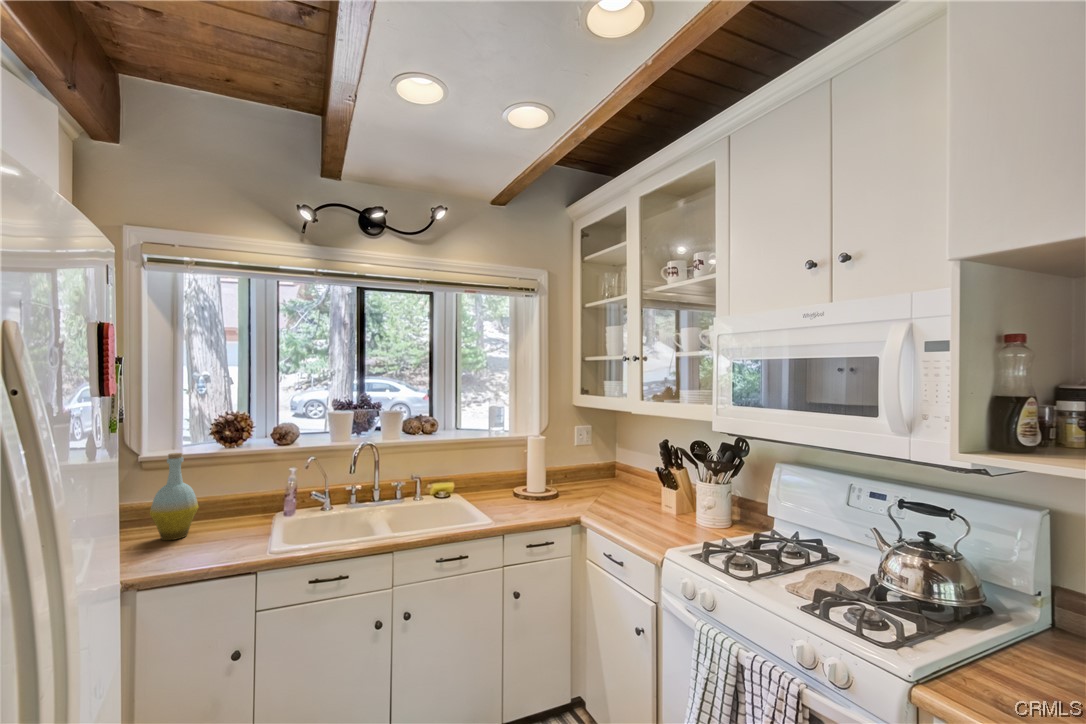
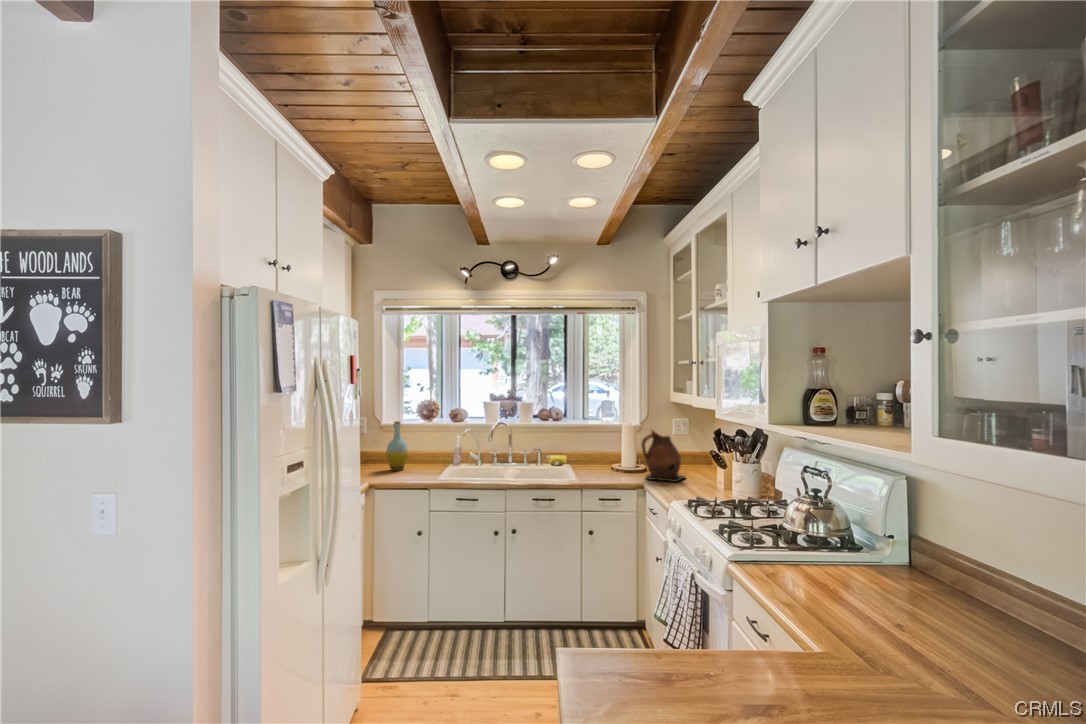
ceramic pitcher: none [568,443,619,511] -> present [642,430,685,482]

